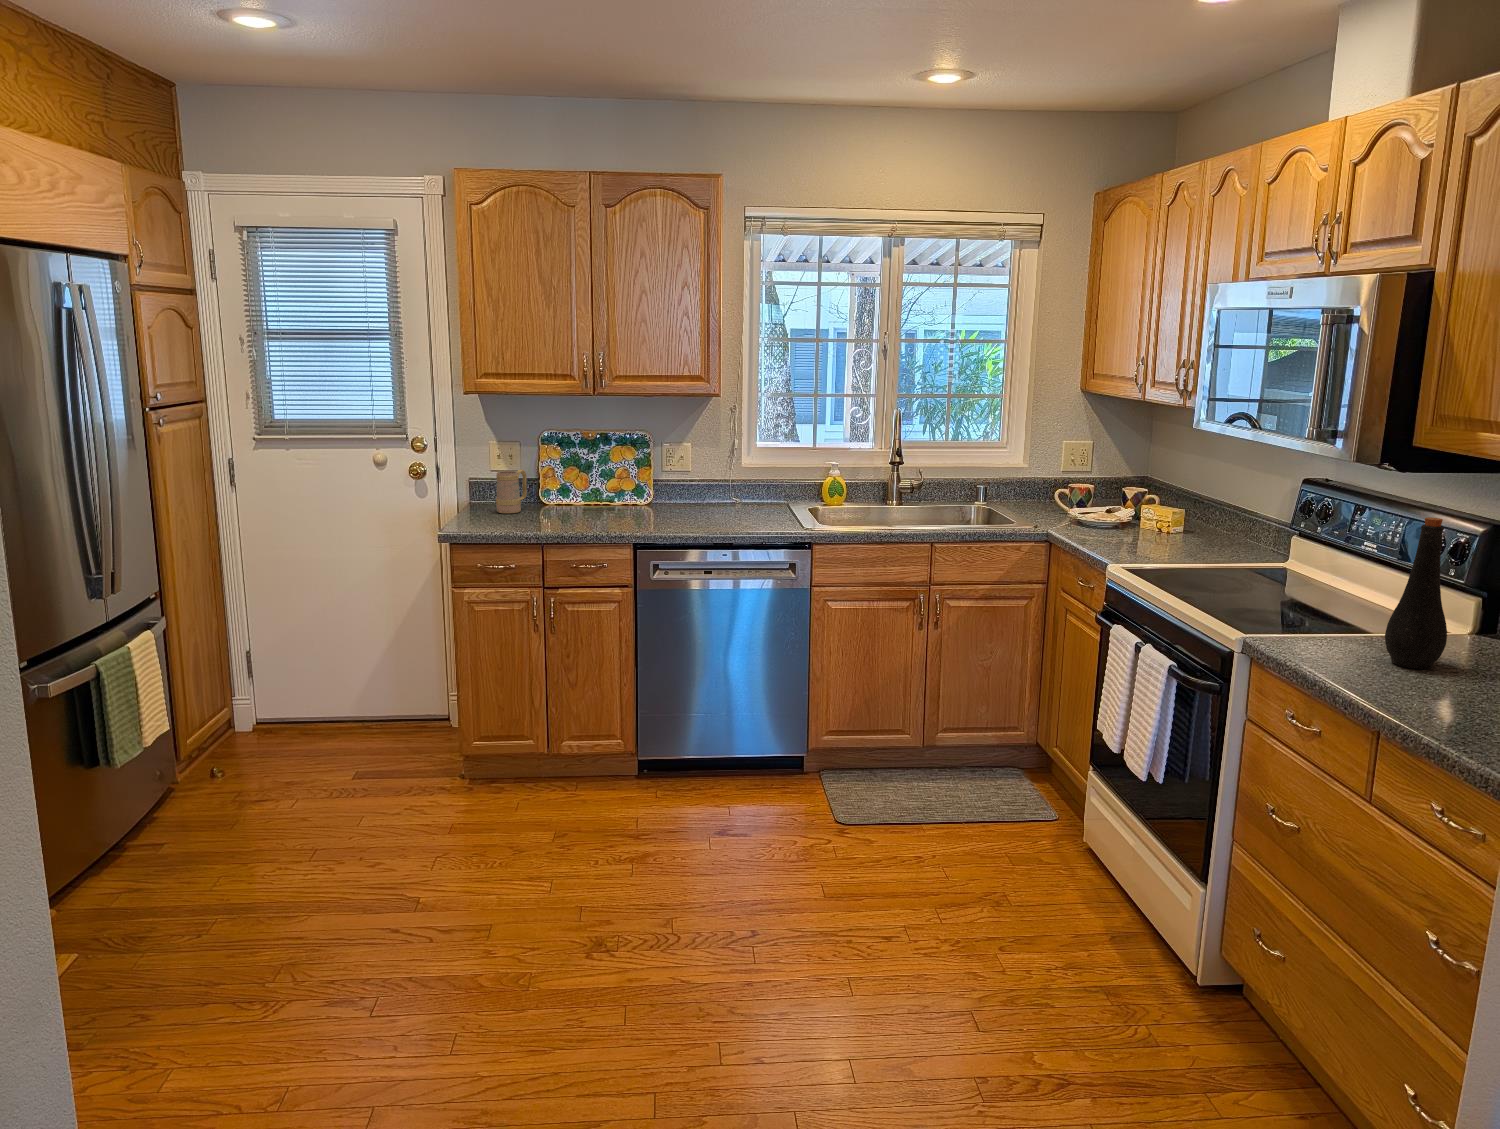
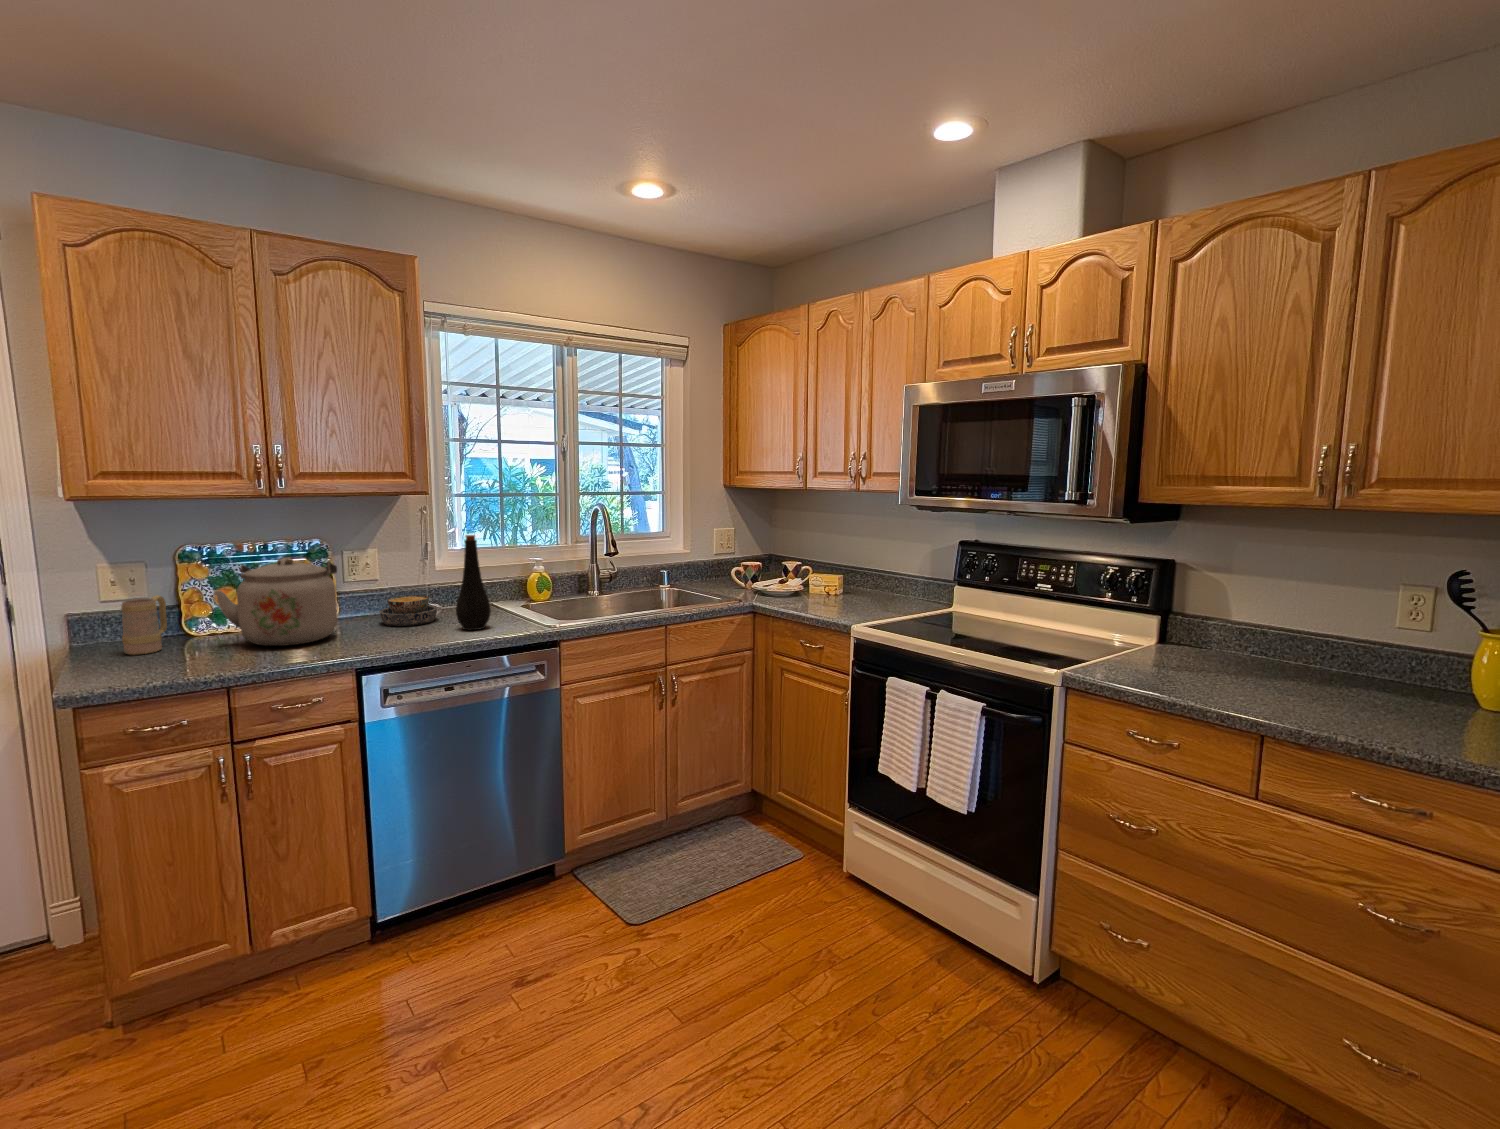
kettle: none [554,446,646,519] -> present [215,558,337,646]
bowl: none [678,488,727,515] -> present [379,595,437,626]
bottle: present [1385,517,1447,669] -> present [456,535,491,630]

